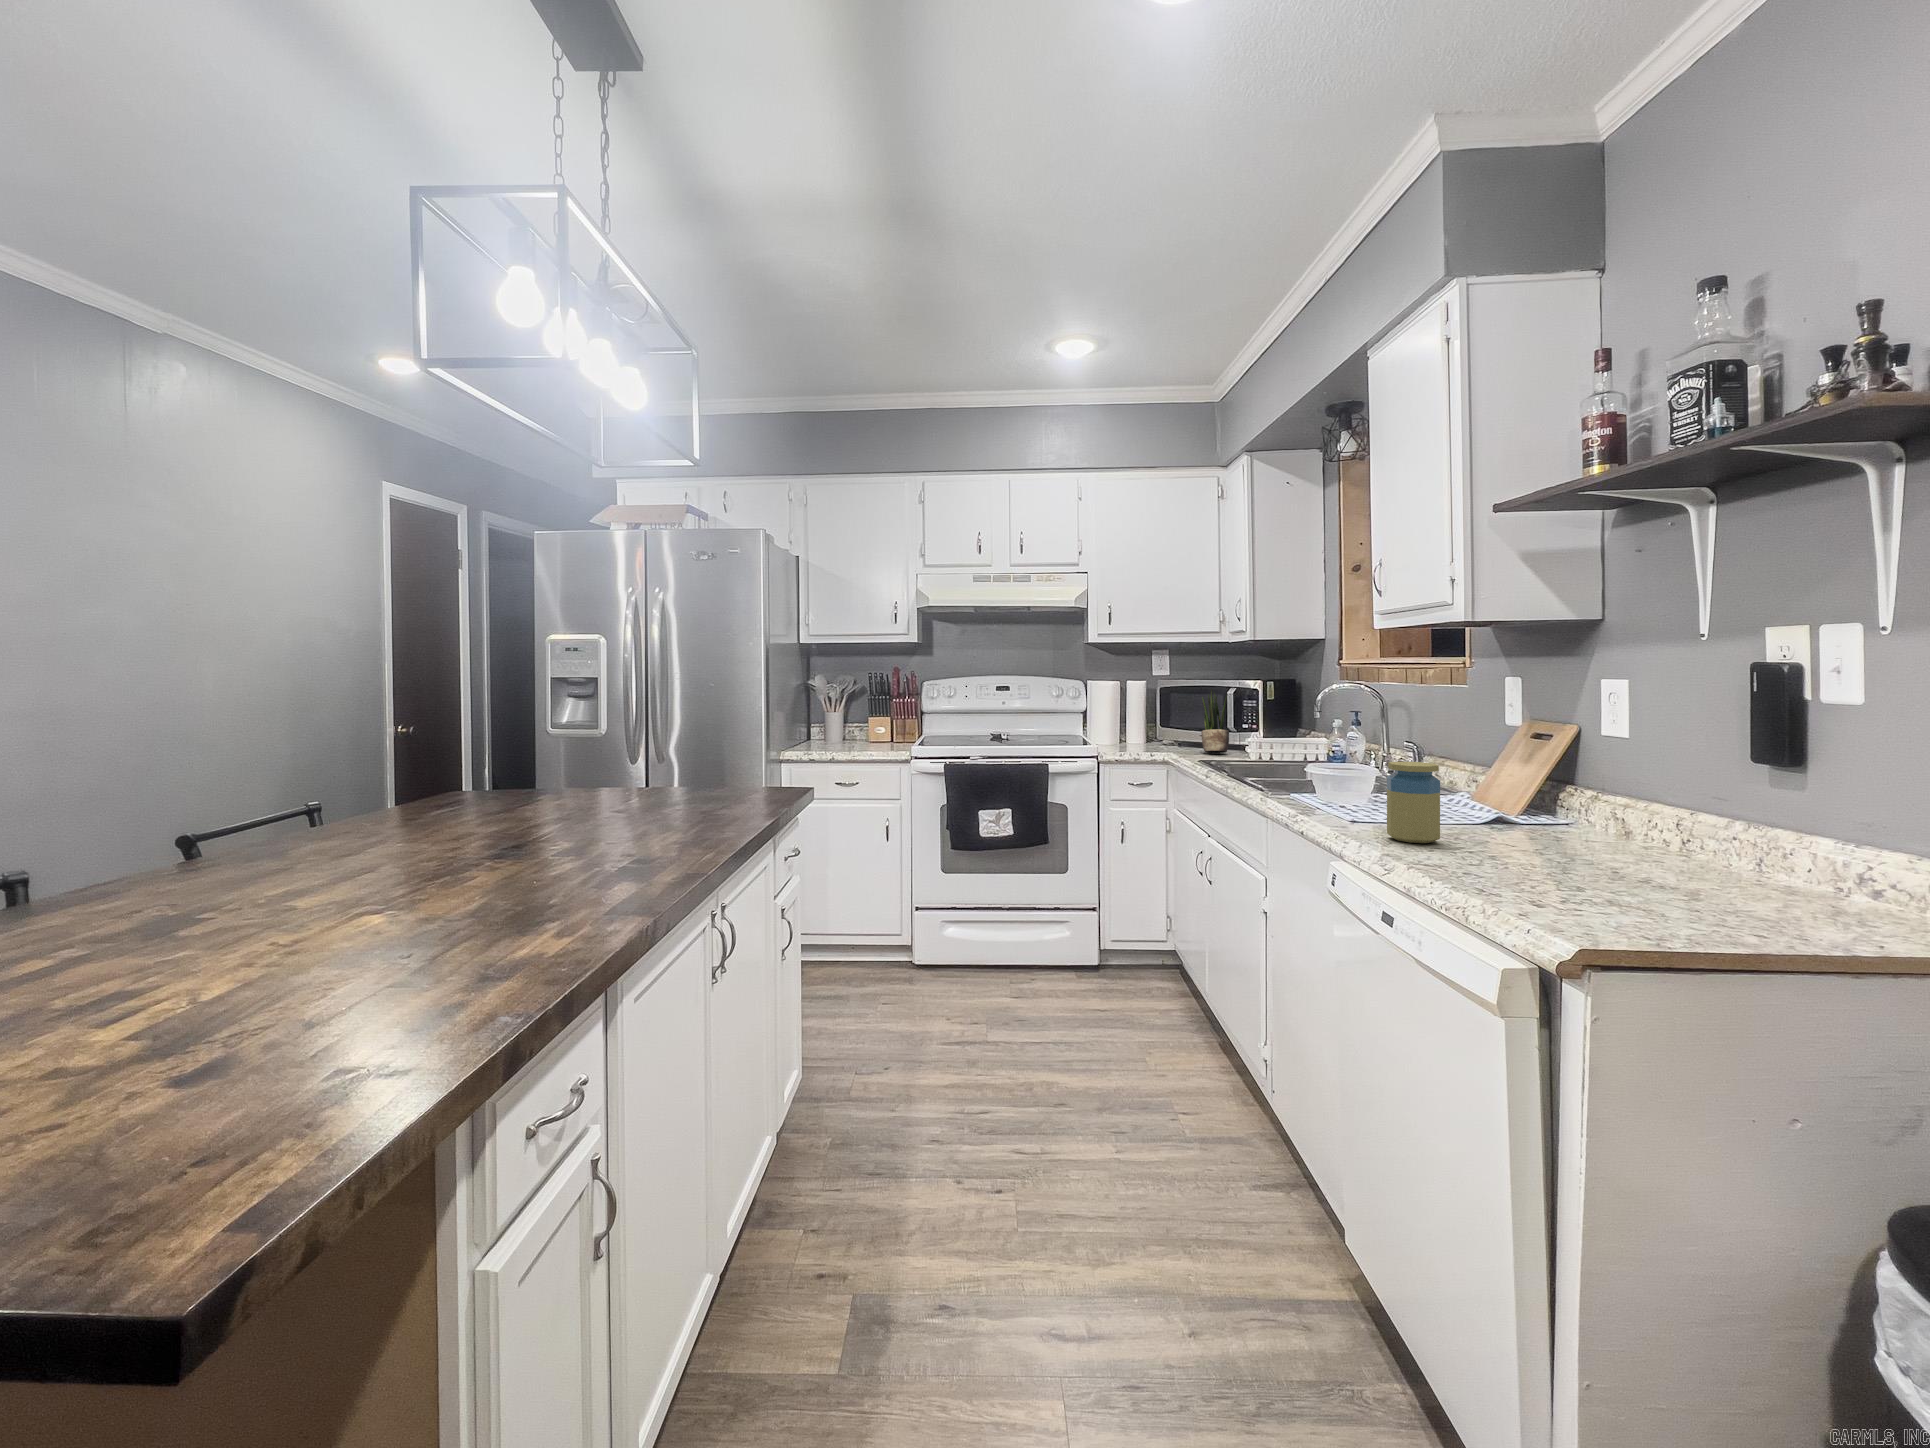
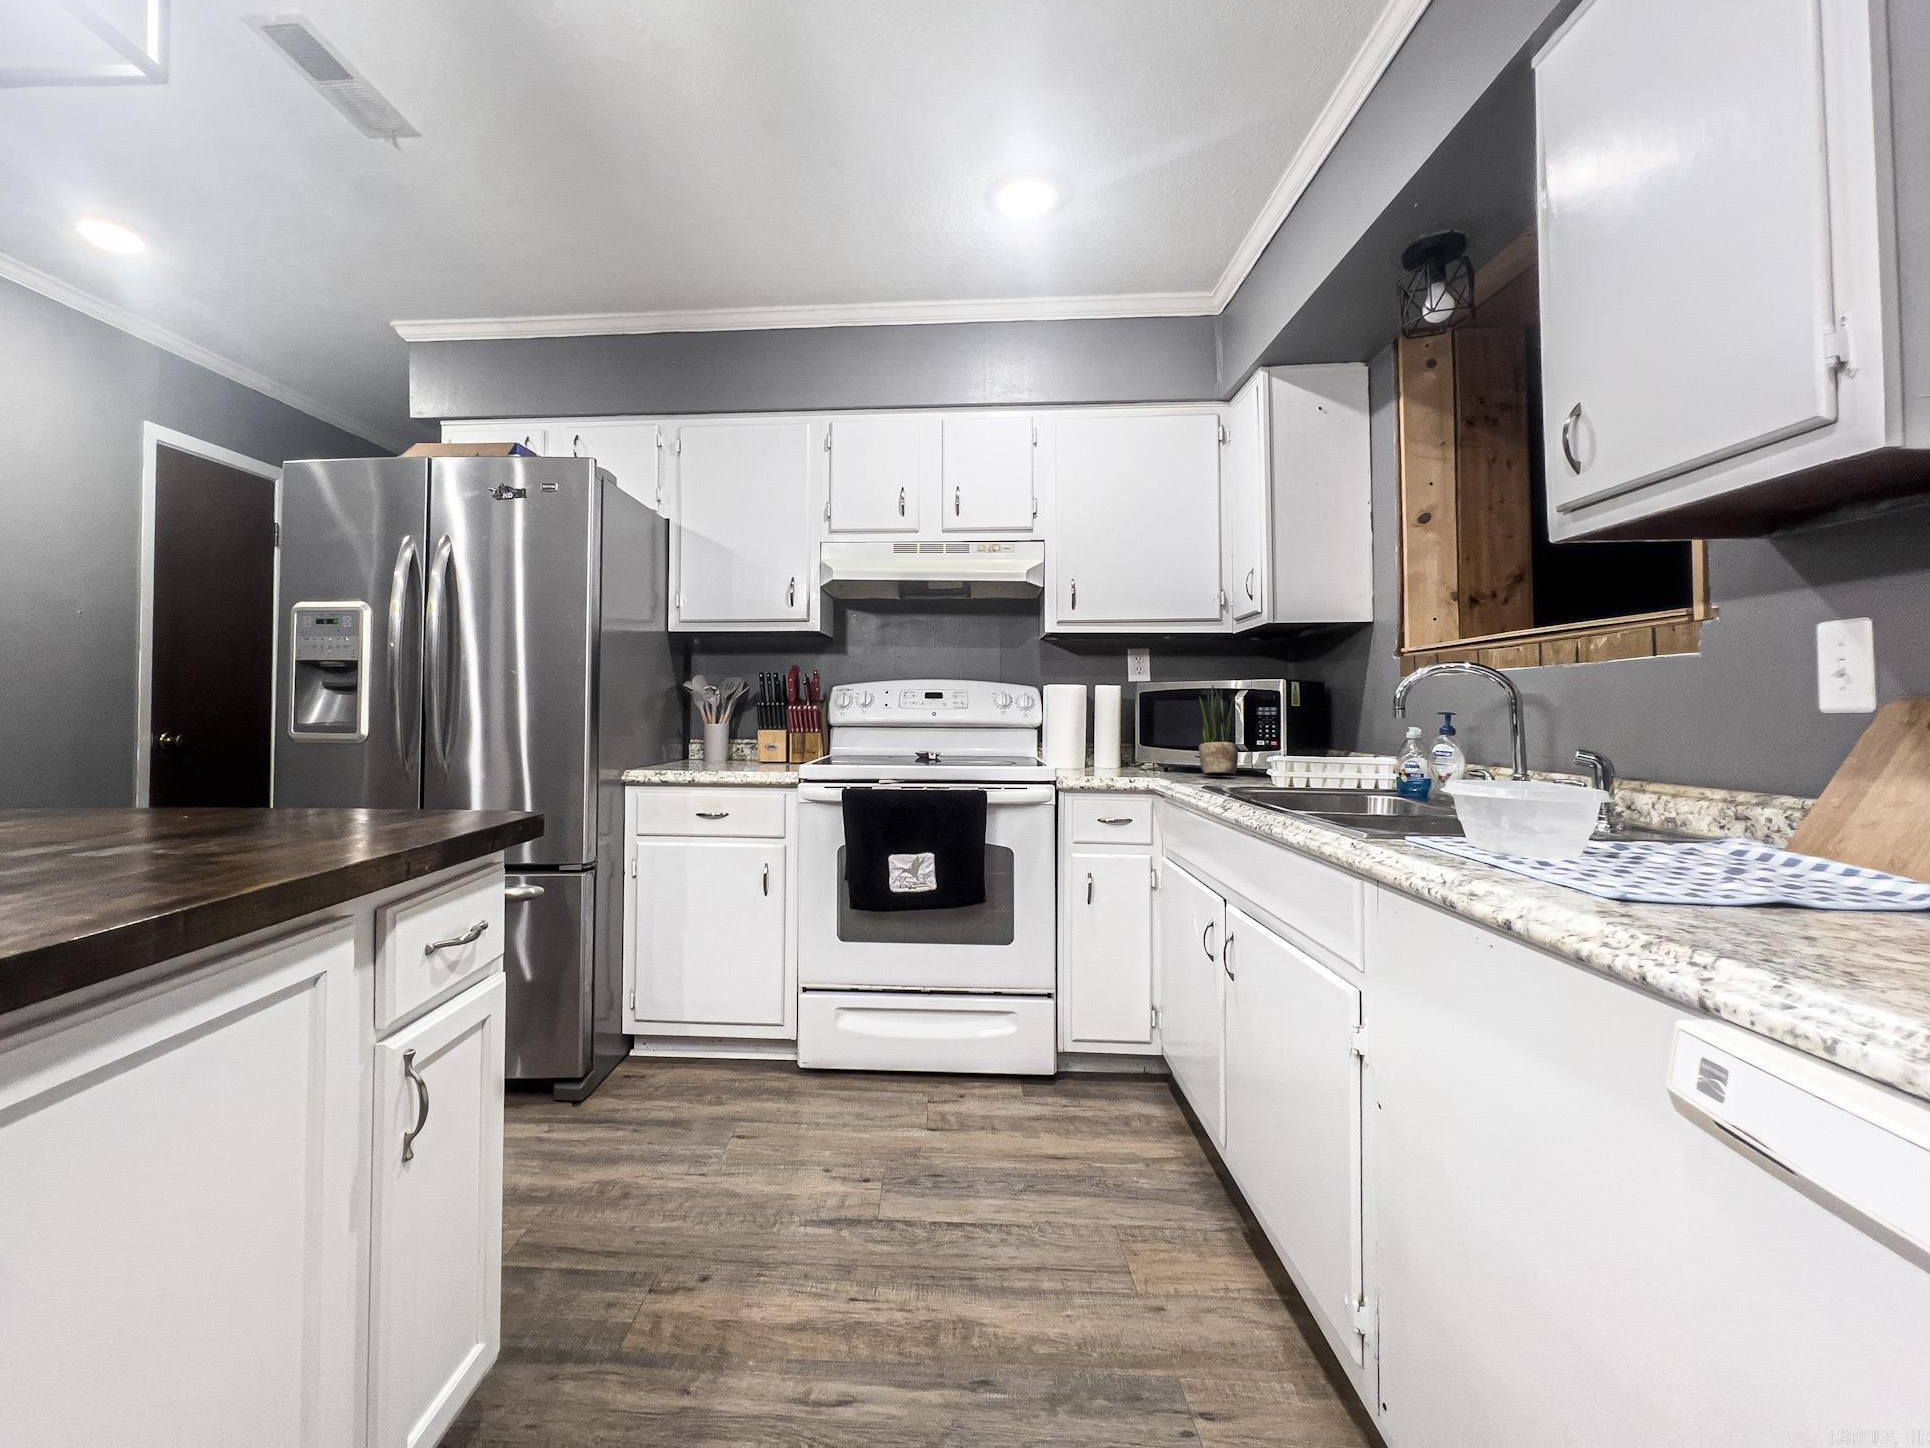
jar: present [1387,761,1440,843] -> none [1626,751,1779,943]

